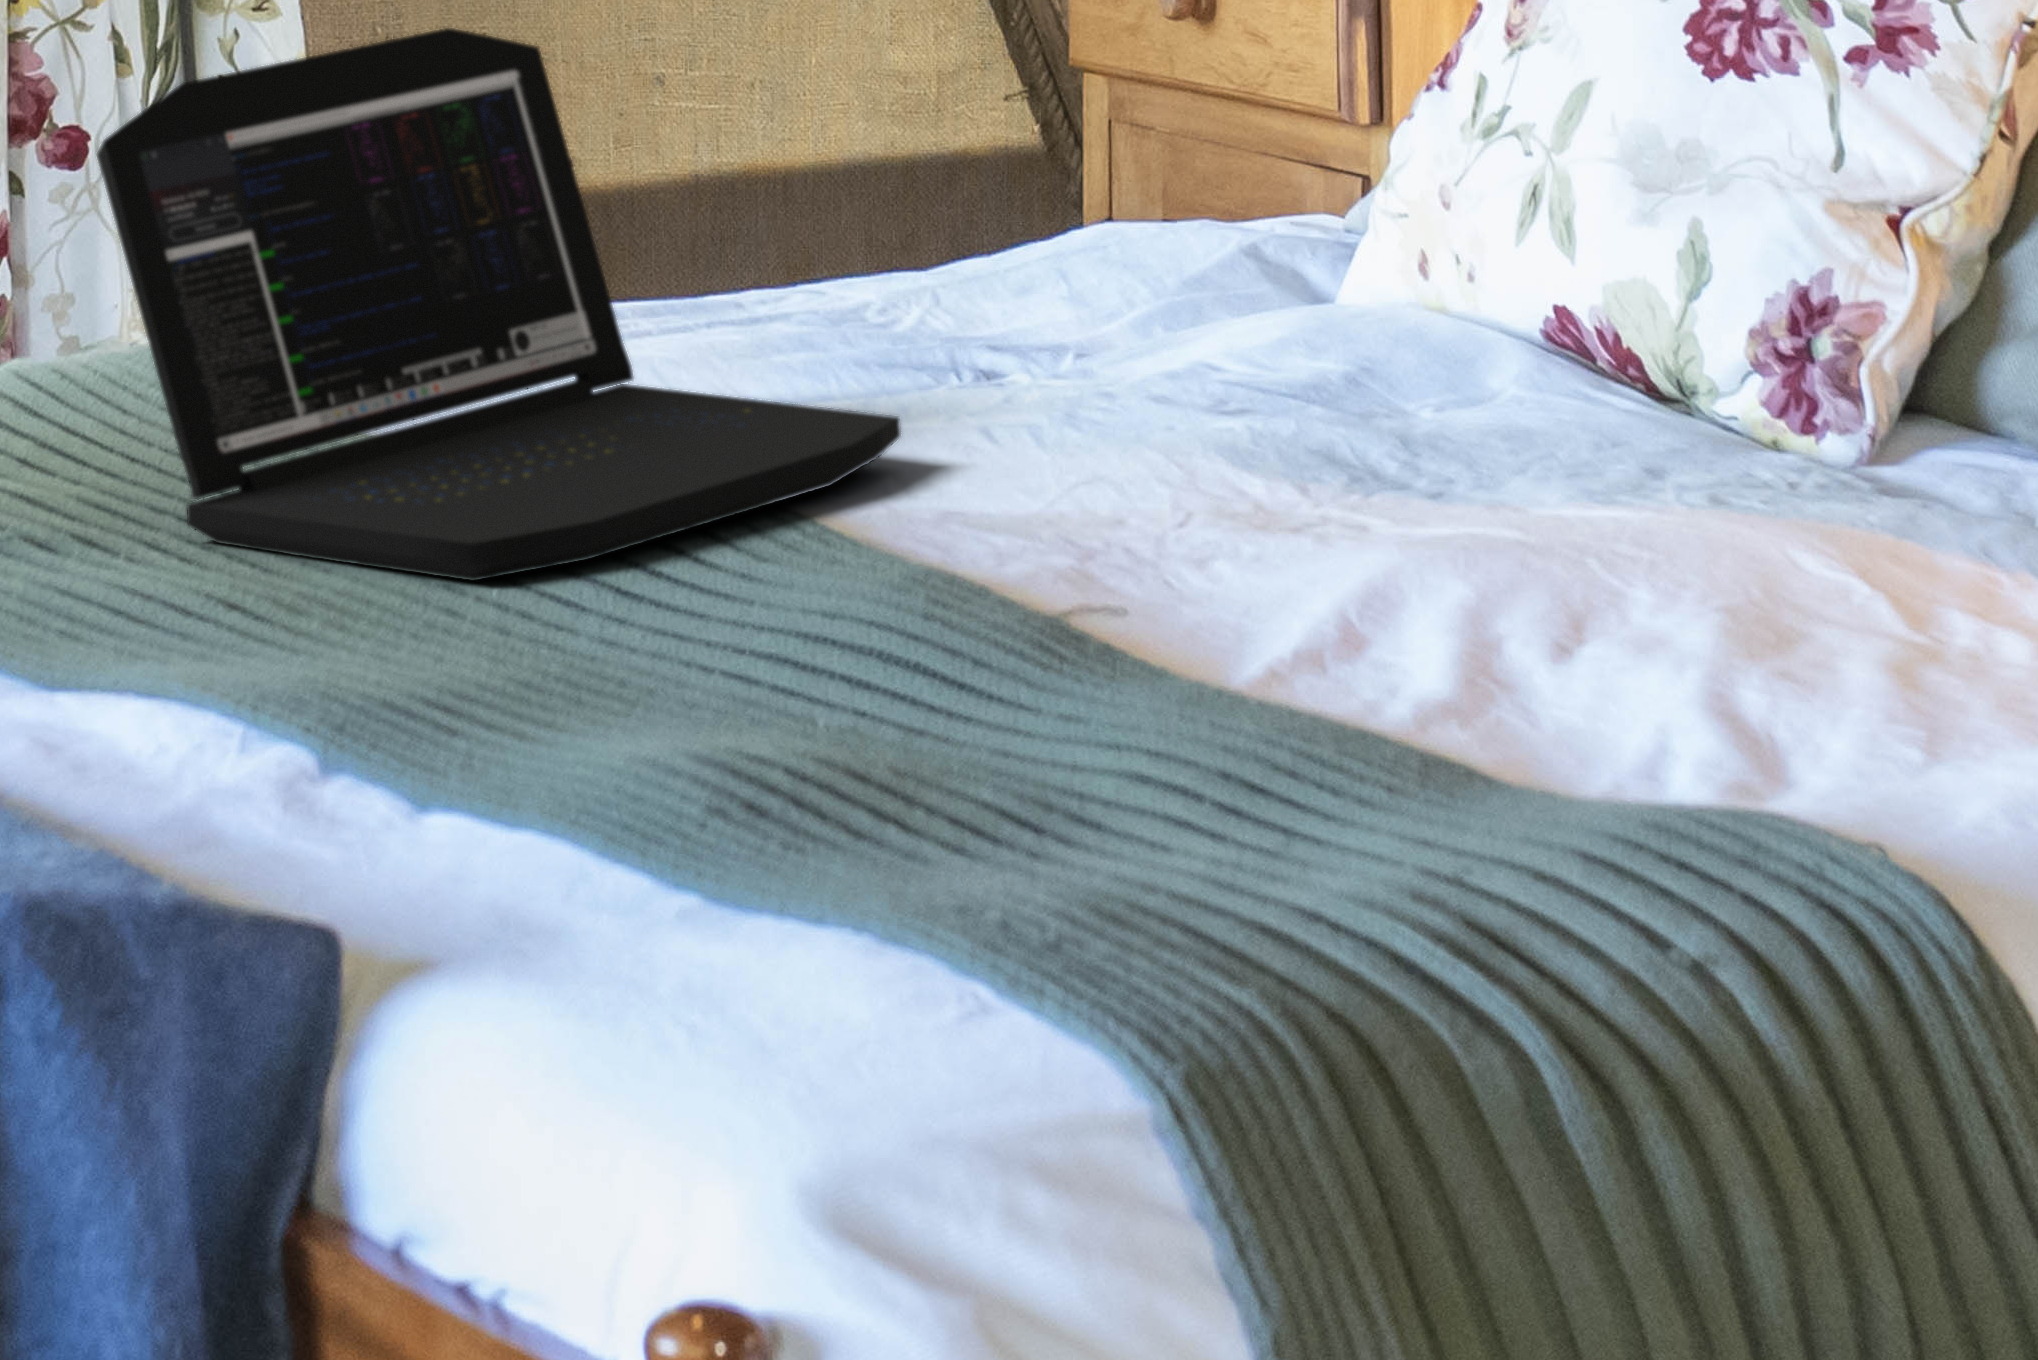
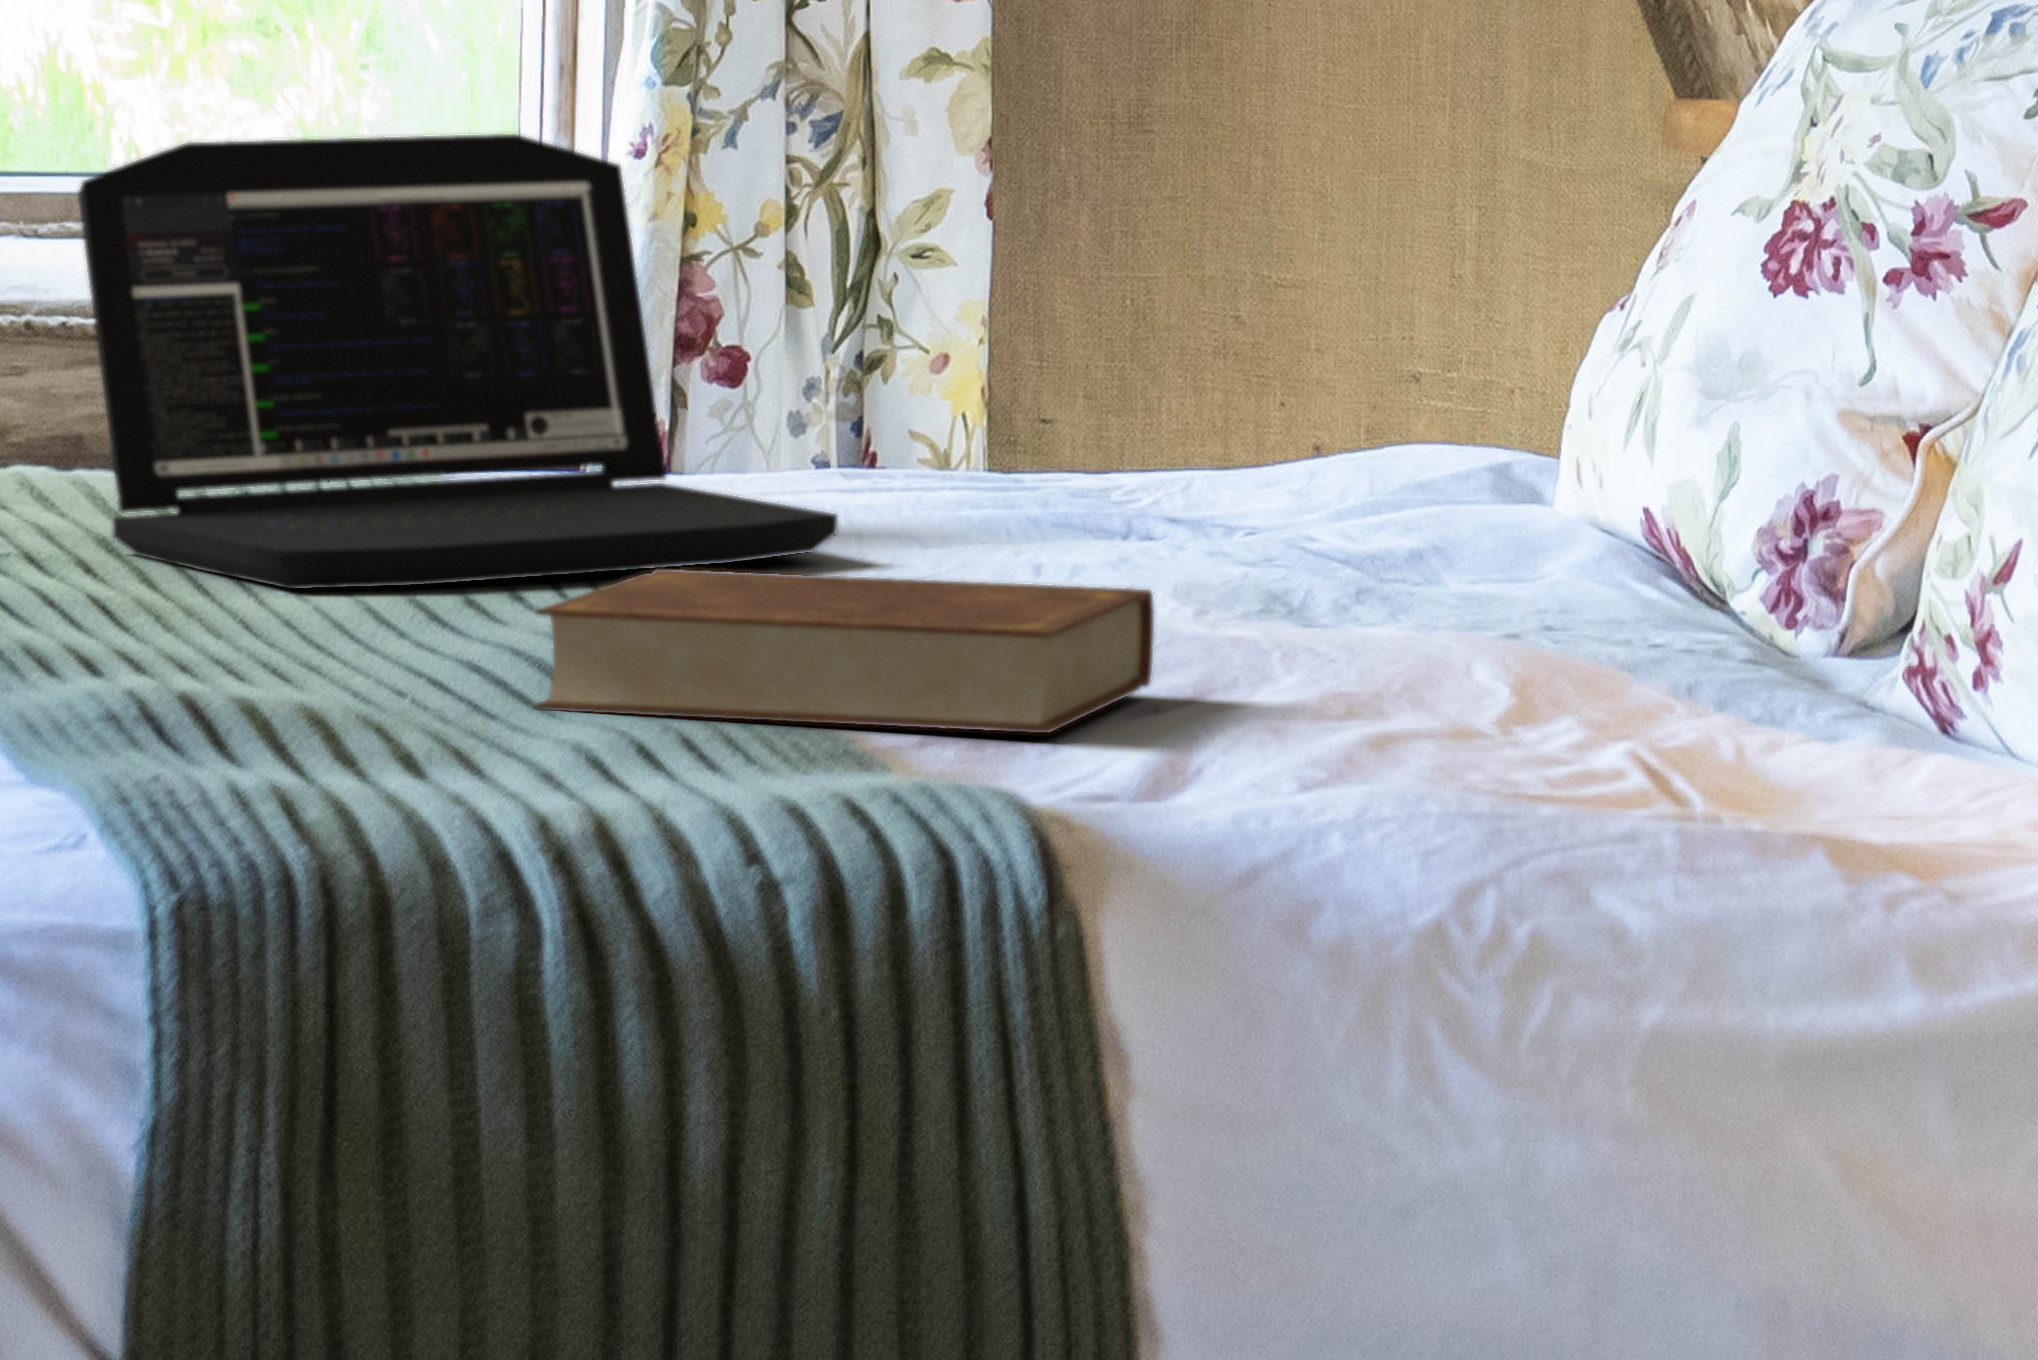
book: none [946,537,1649,751] -> present [535,568,1154,733]

